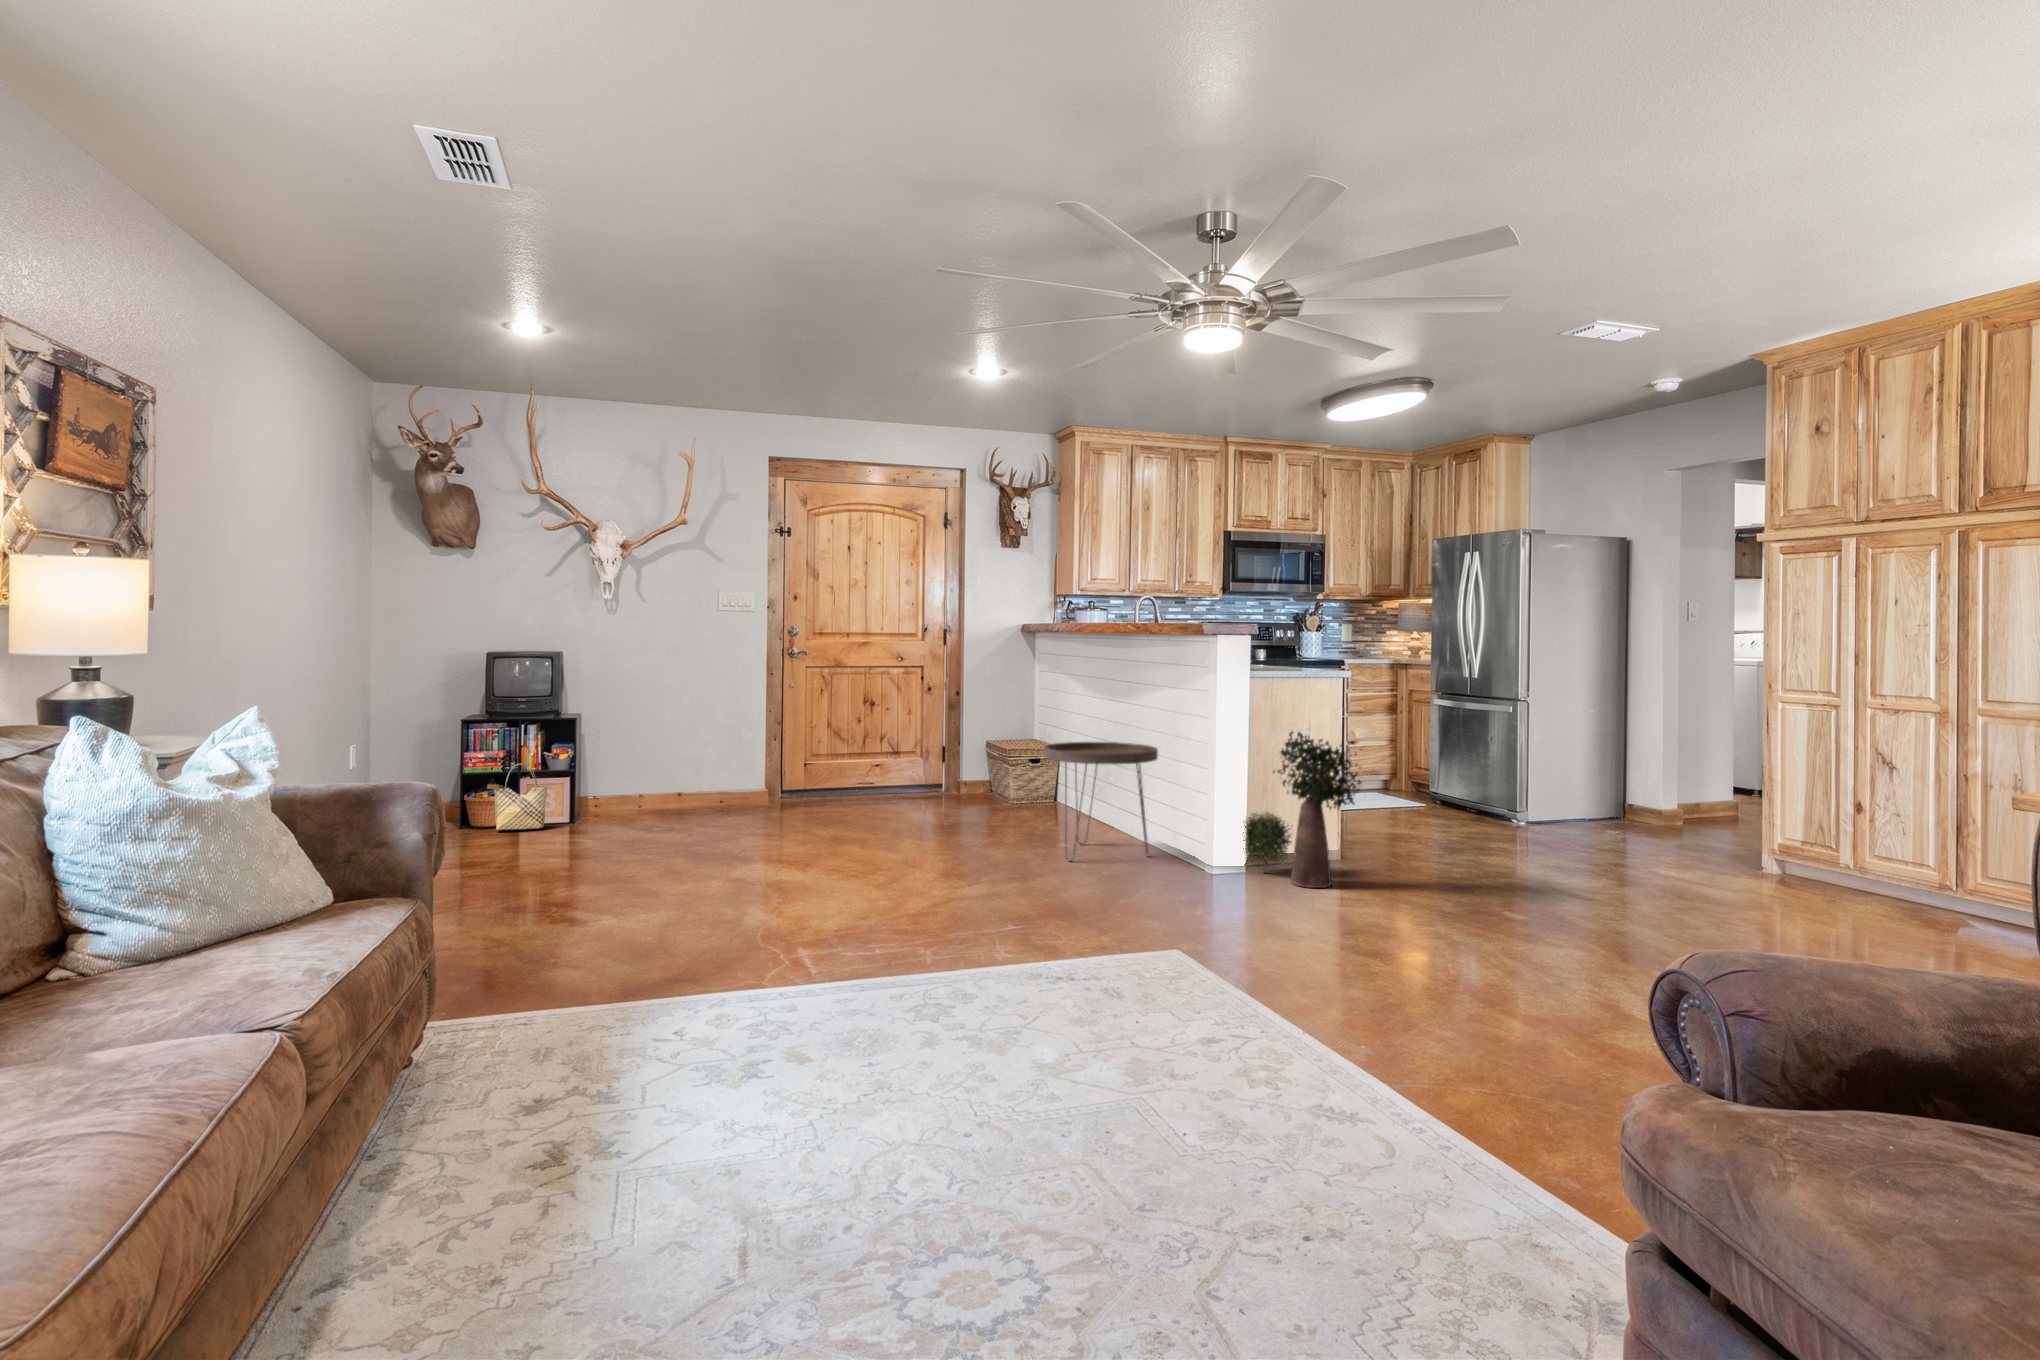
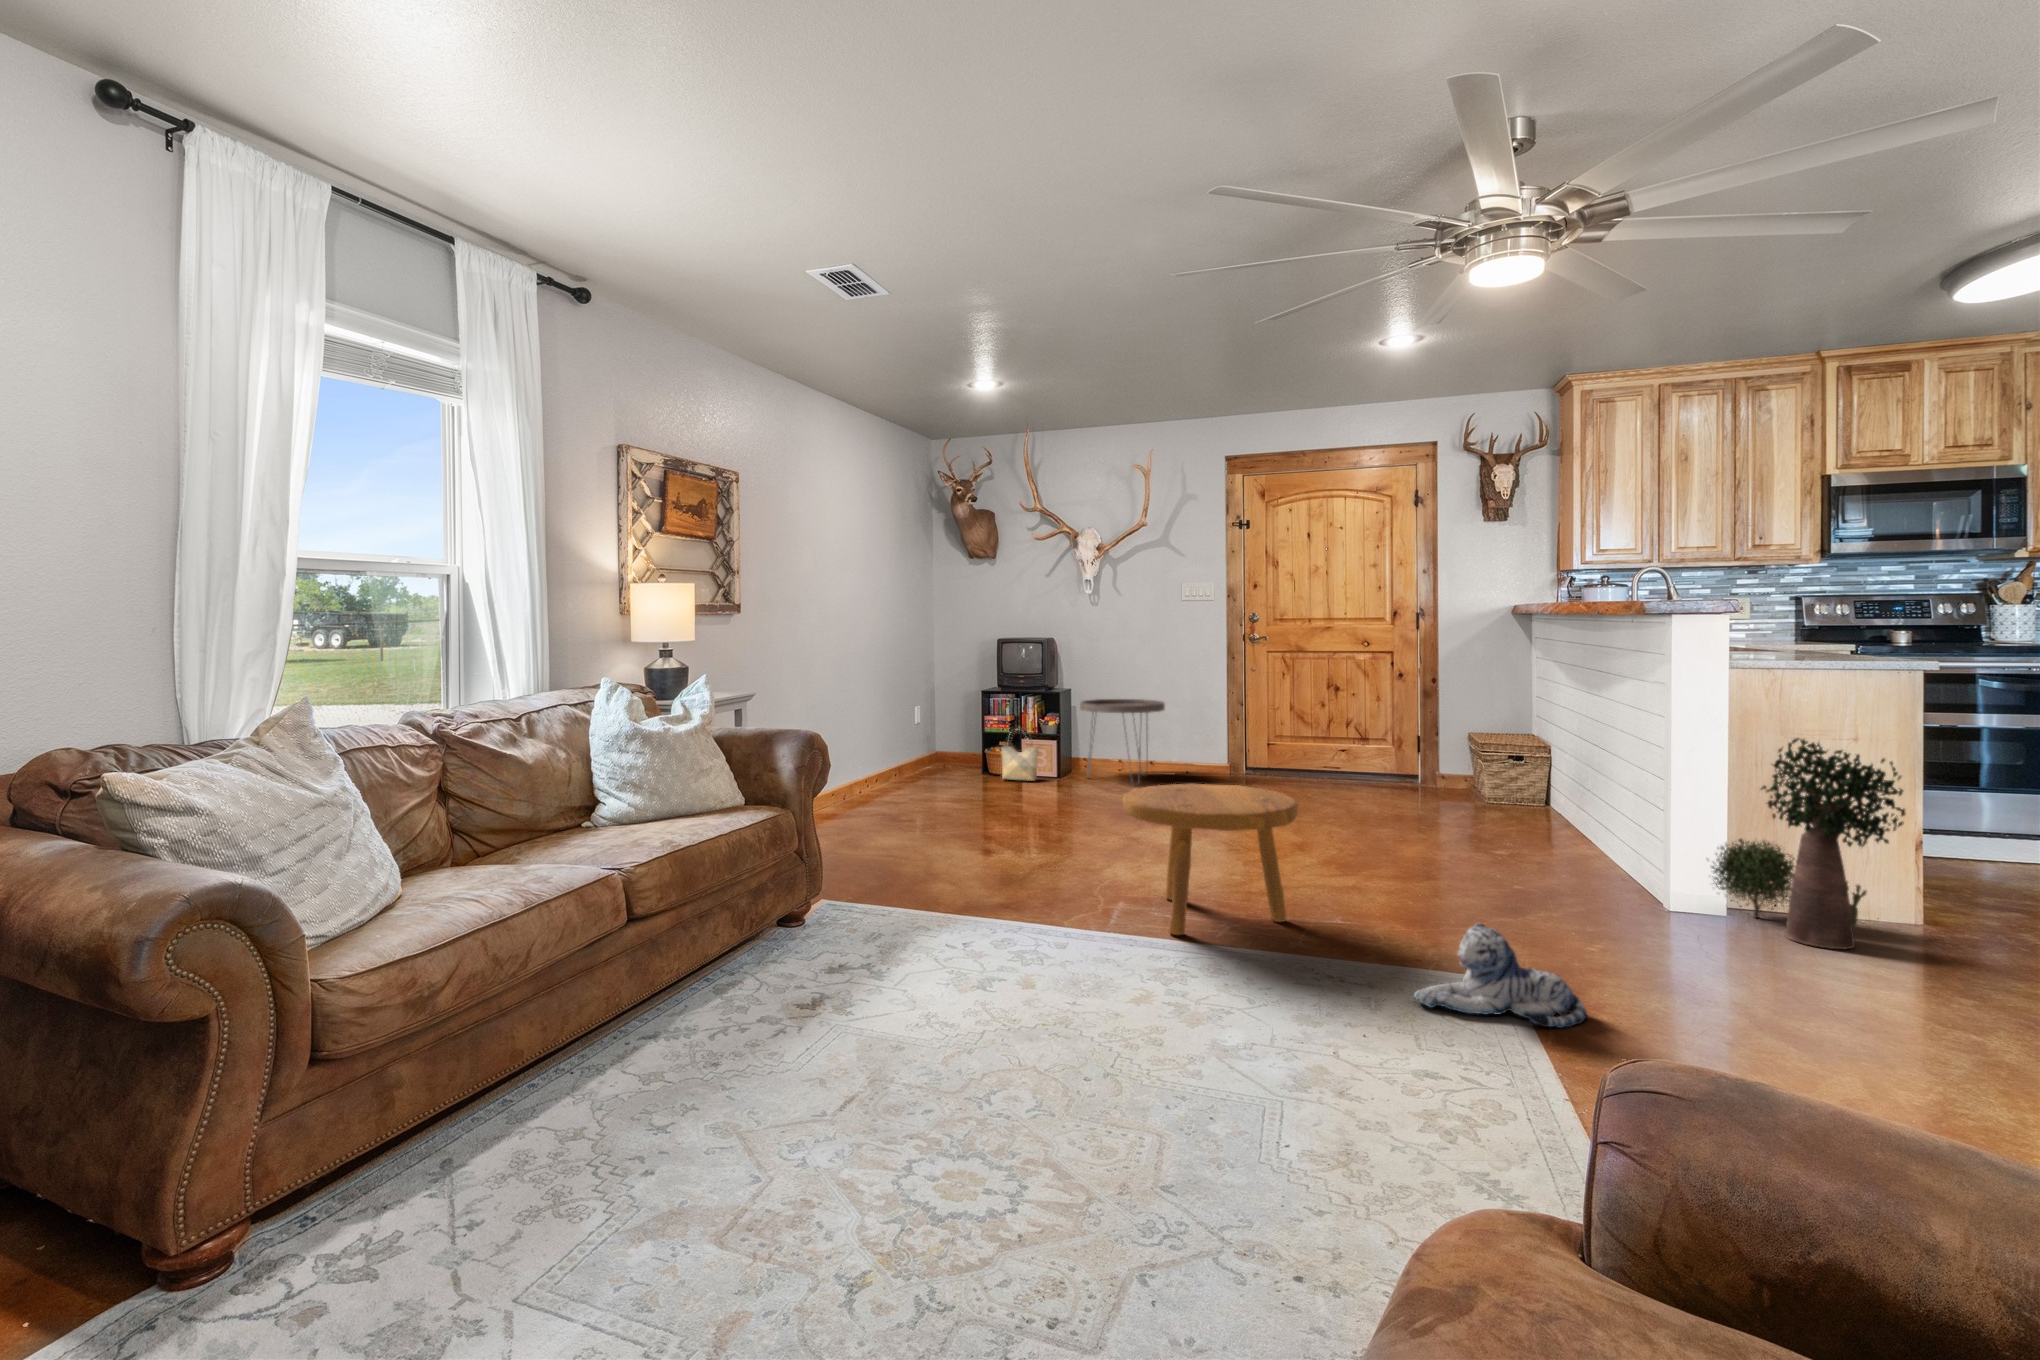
side table: present [1044,742,1158,861] -> present [1080,699,1165,776]
footstool: none [811,806,990,973] -> present [1123,783,1298,935]
plush toy: none [1142,906,1257,990] -> present [1414,923,1587,1028]

